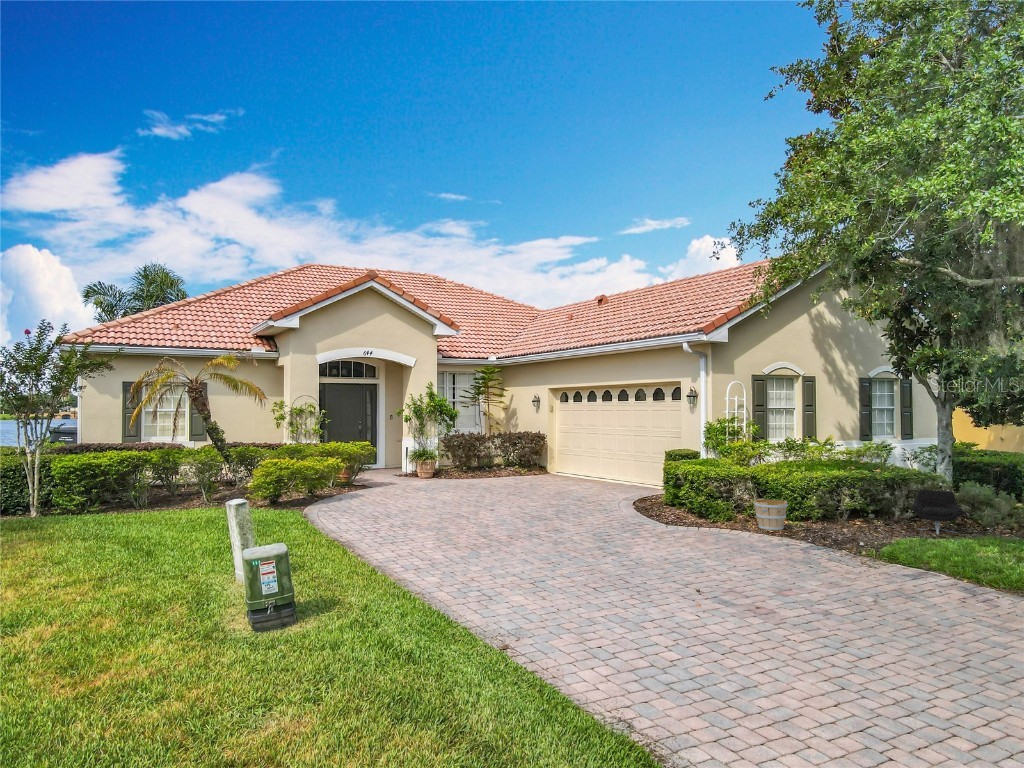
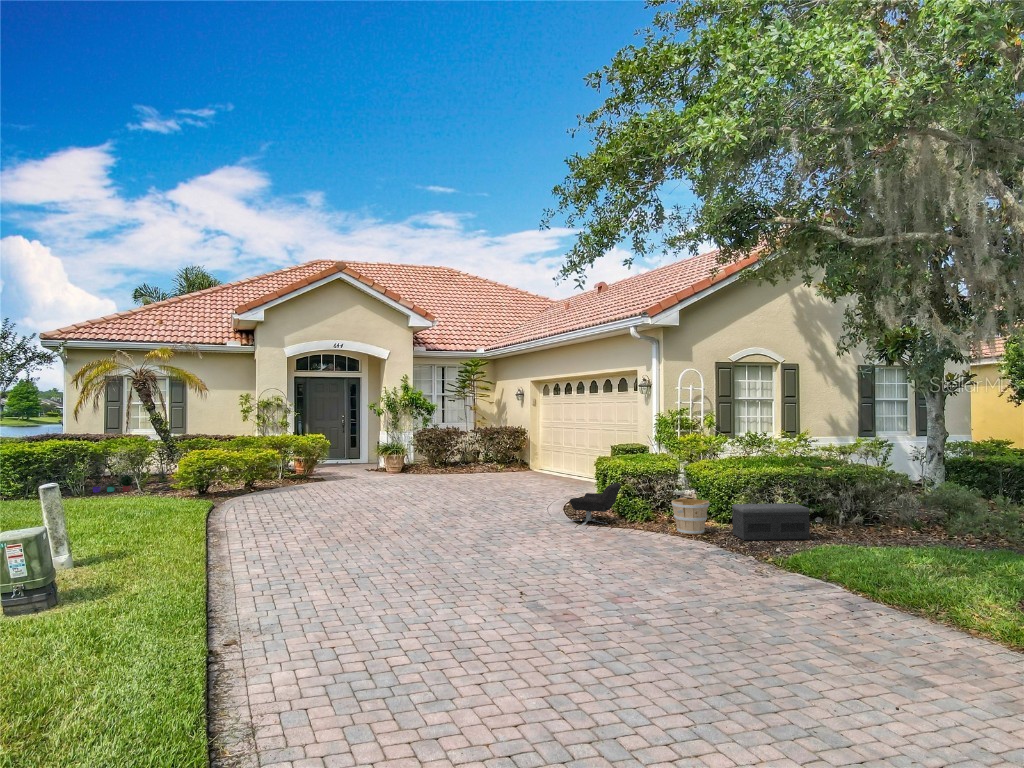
potted plant: none [147,473,191,504] -> present [91,464,133,493]
lounge chair: present [911,490,963,534] -> present [570,483,620,525]
storage bench: none [808,502,875,535] -> present [732,503,810,541]

